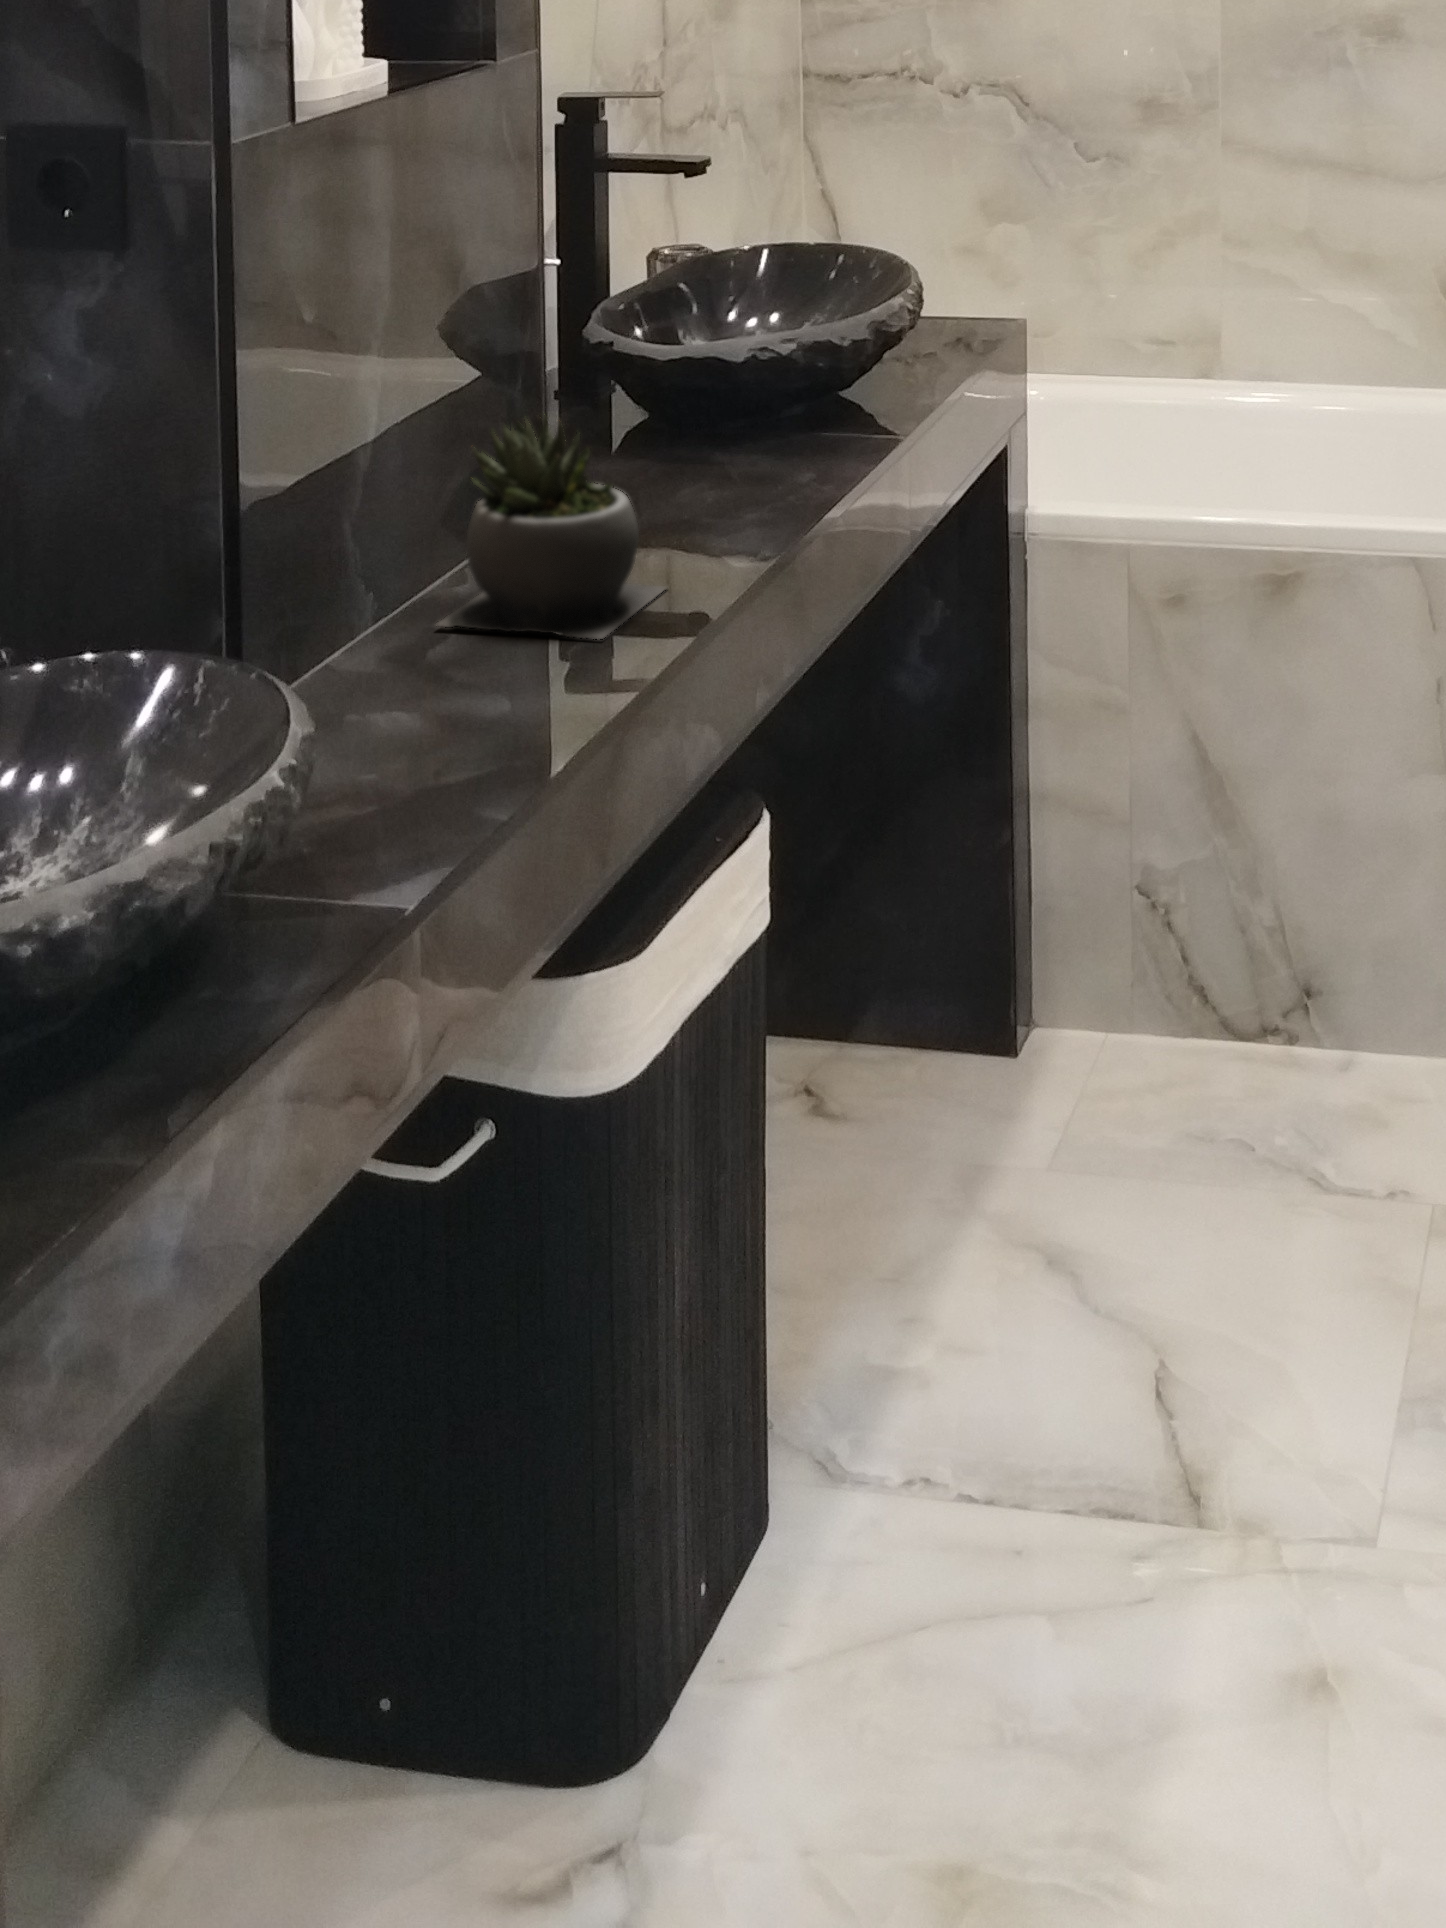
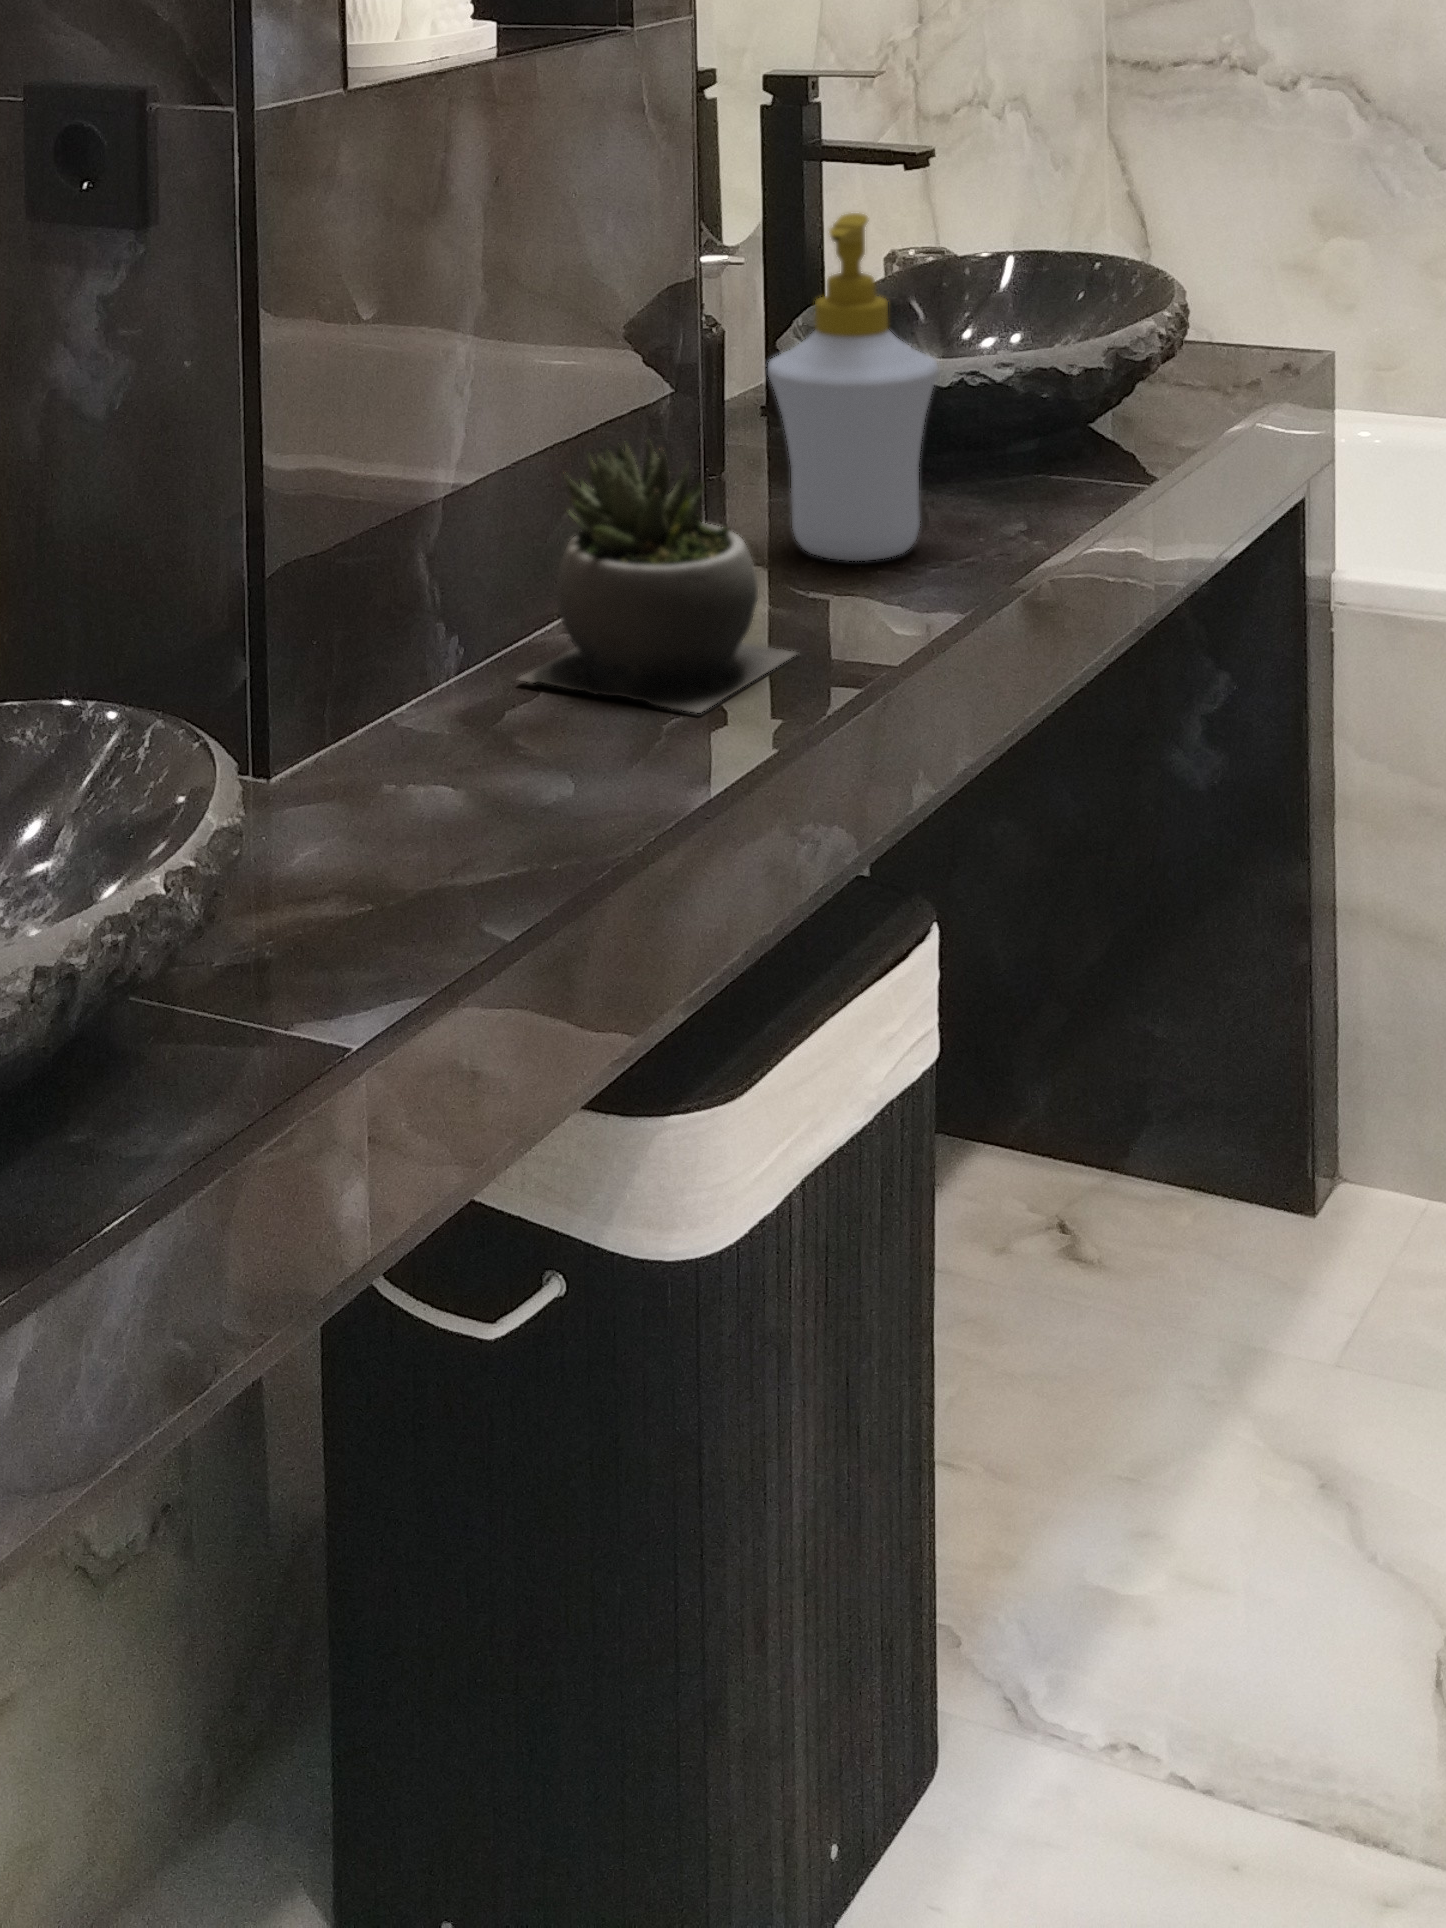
soap bottle: none [611,217,758,512] -> present [768,213,938,561]

